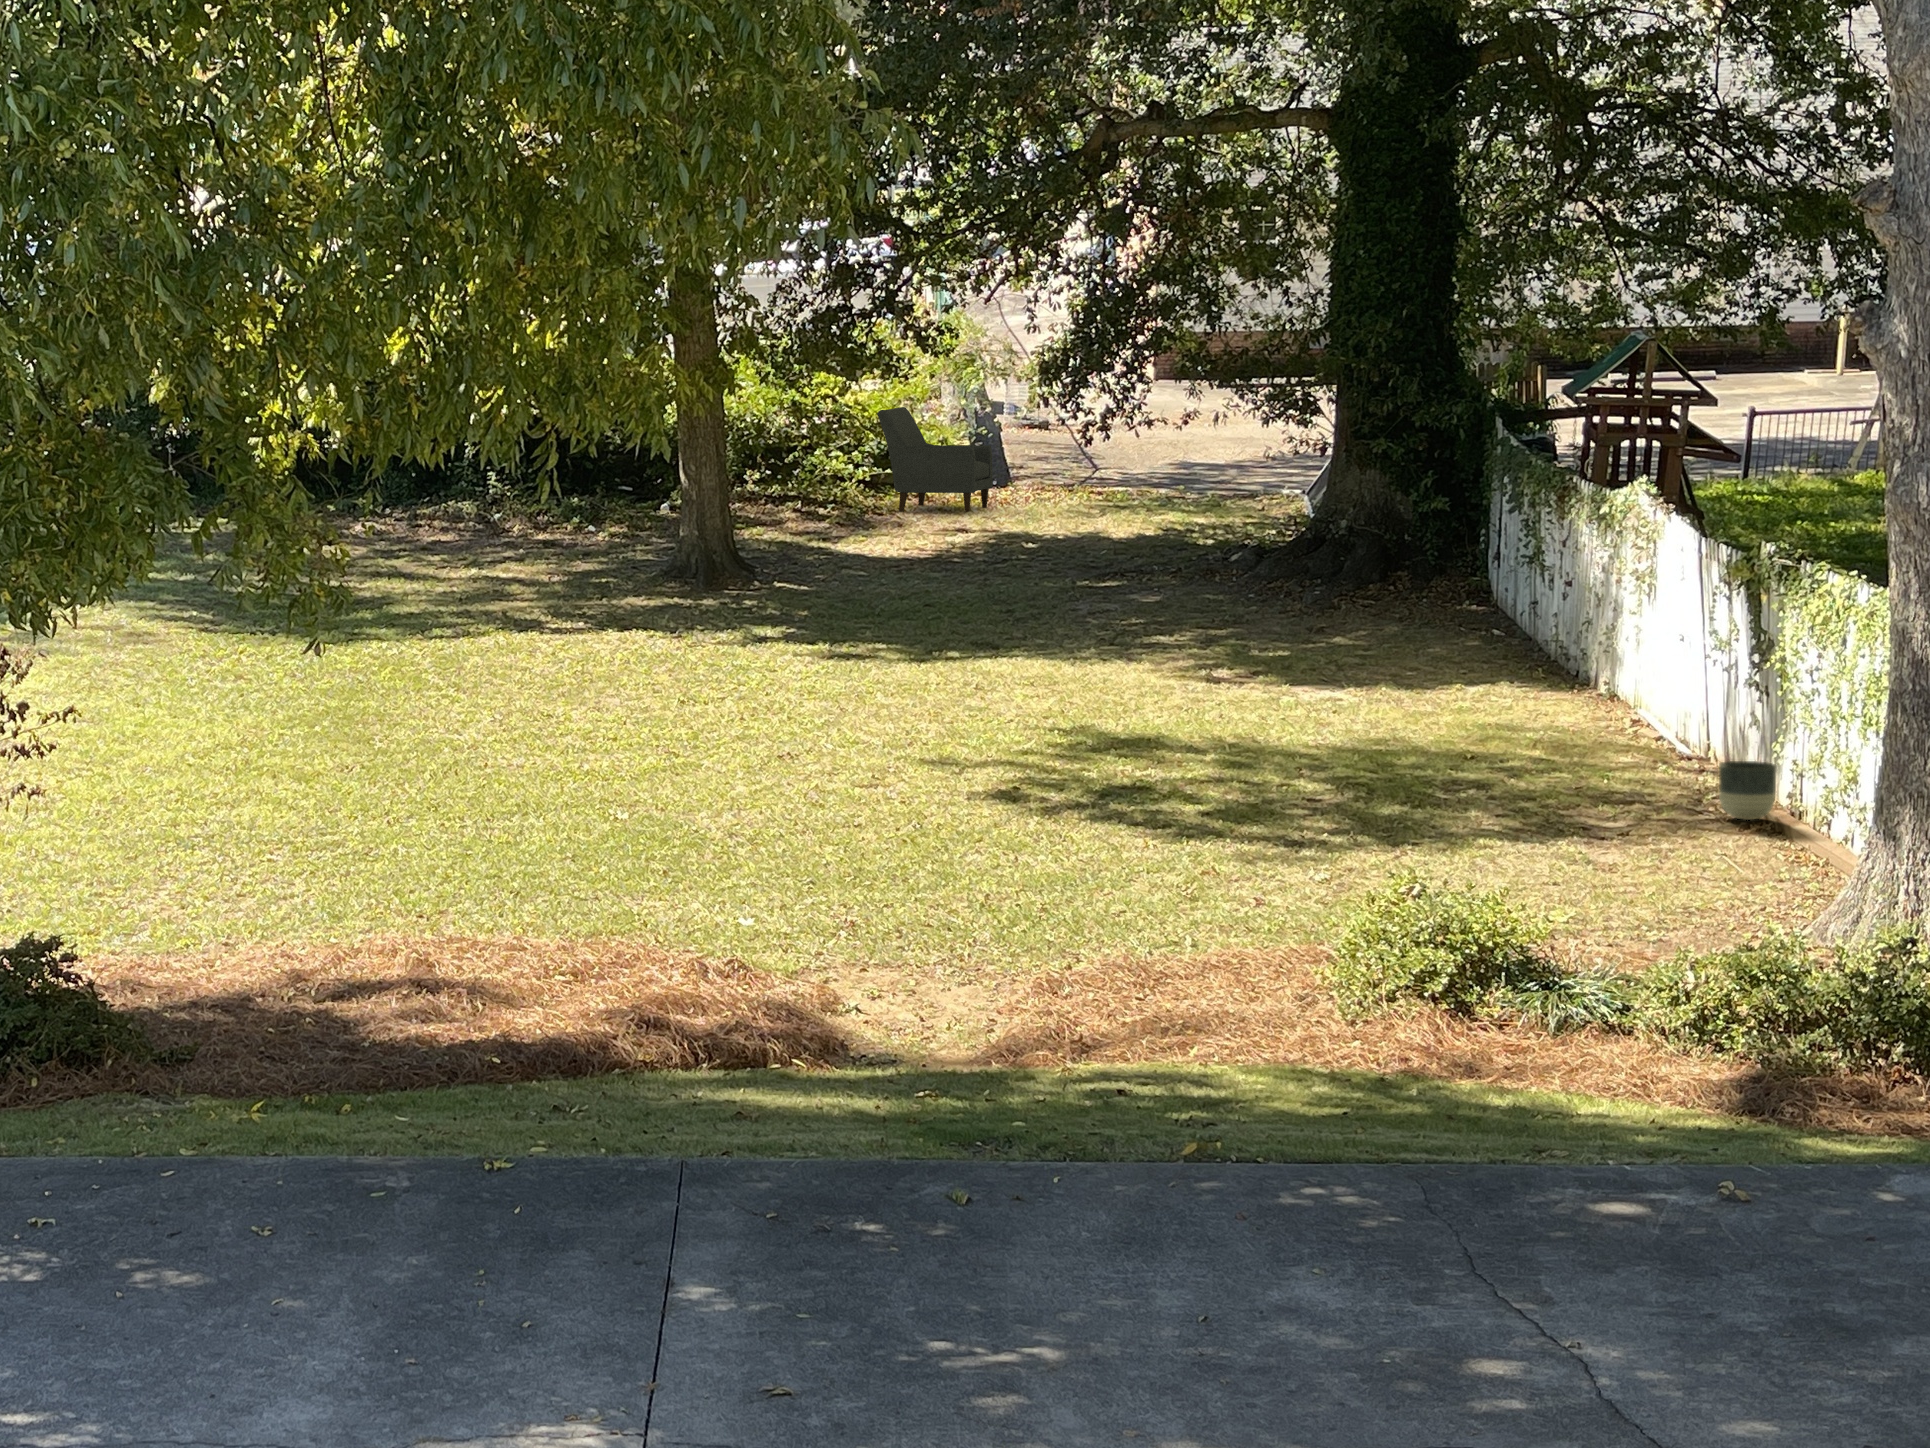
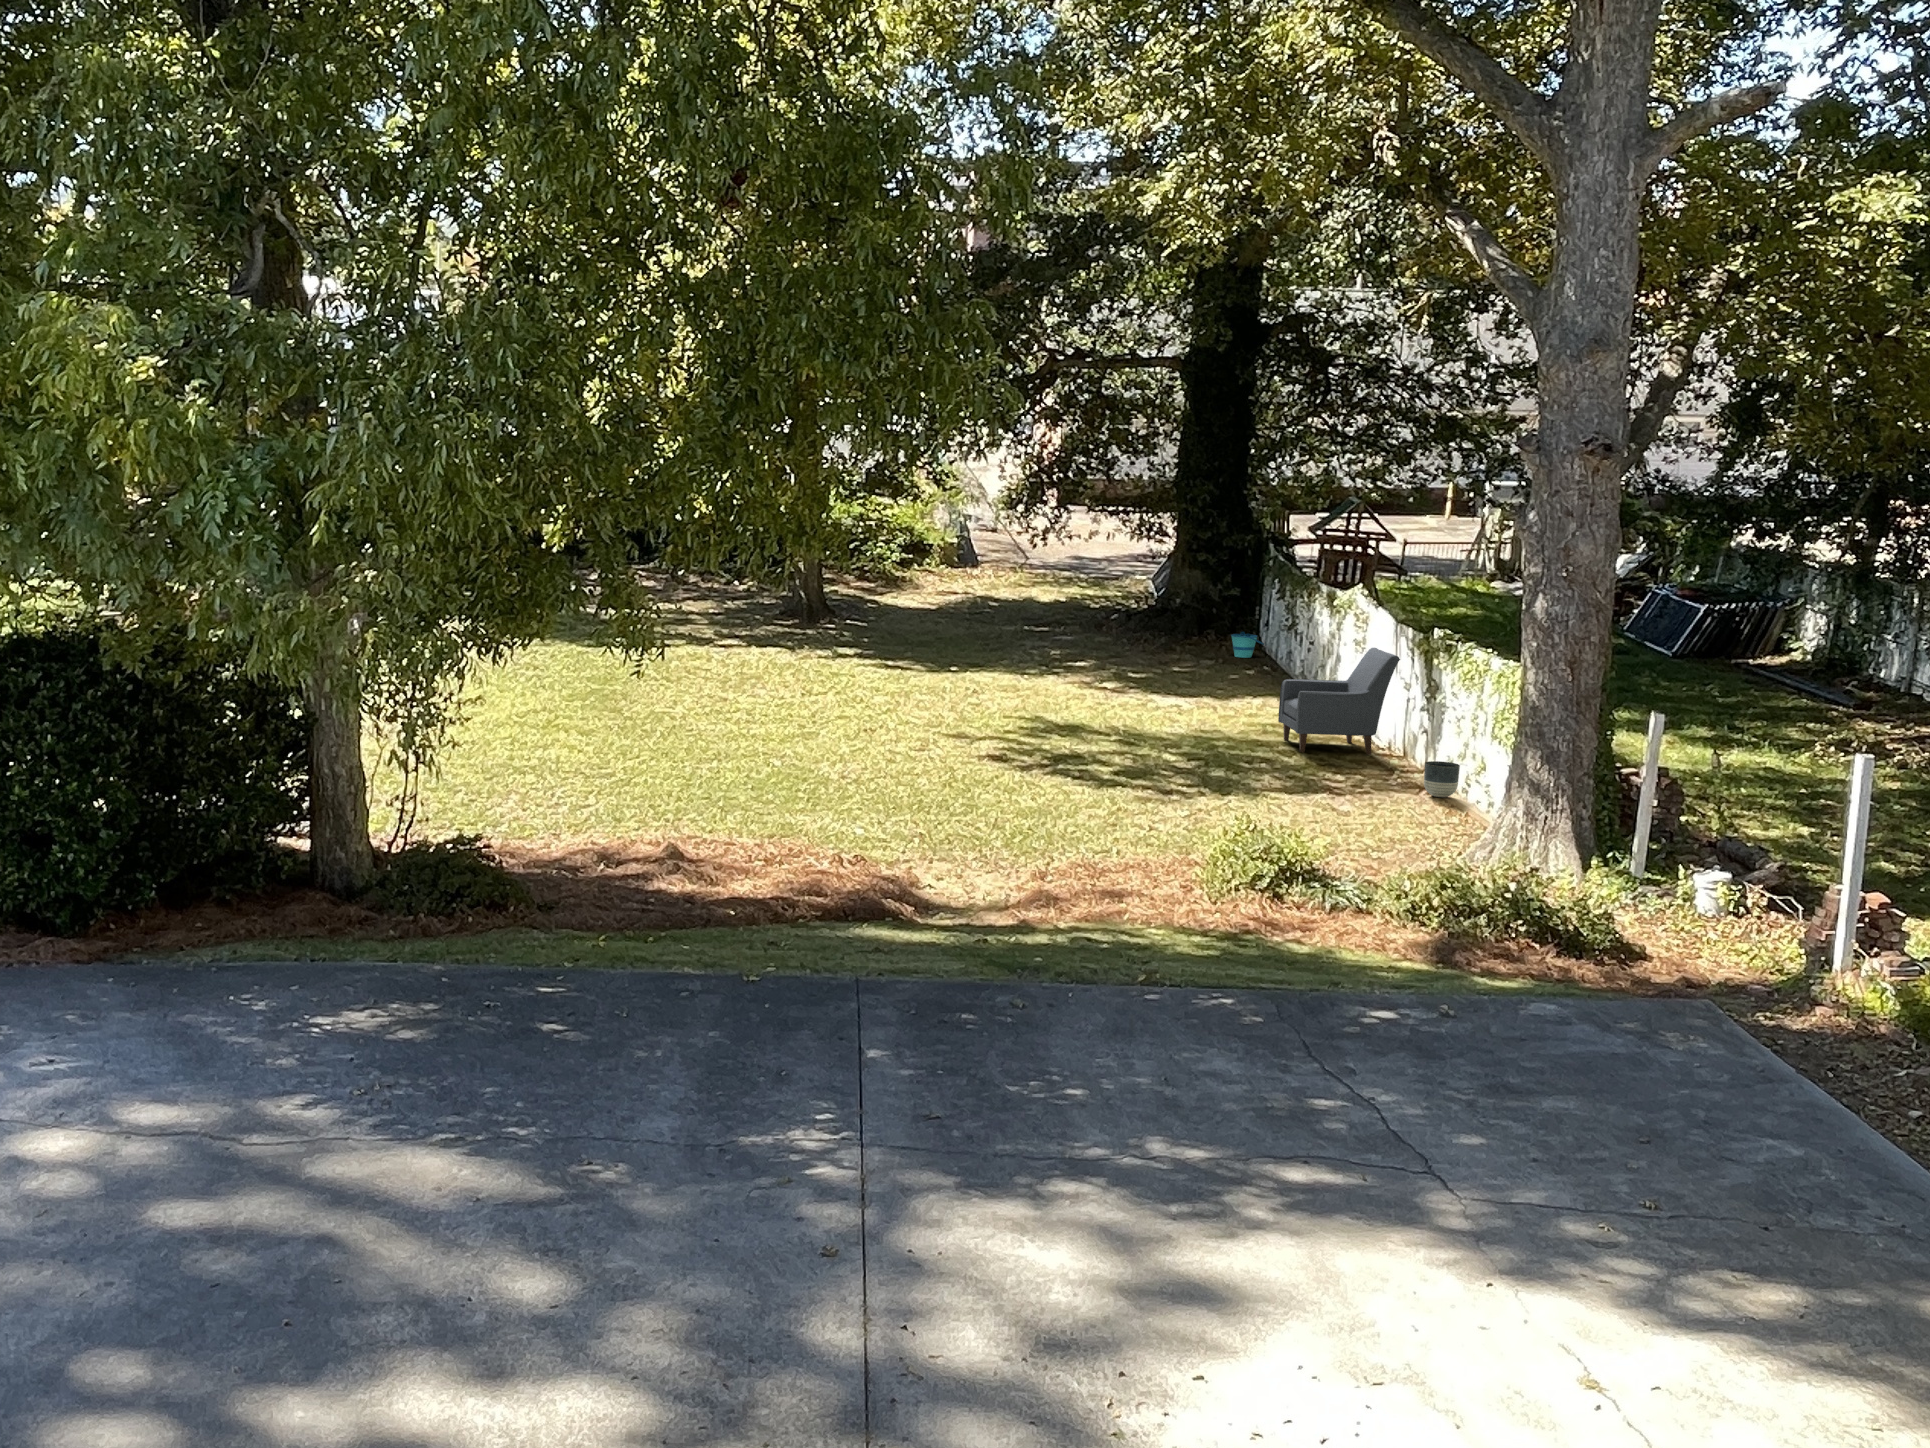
chair: present [877,407,993,512] -> present [1278,648,1400,755]
bucket: none [1435,574,1493,619] -> present [1231,631,1264,658]

